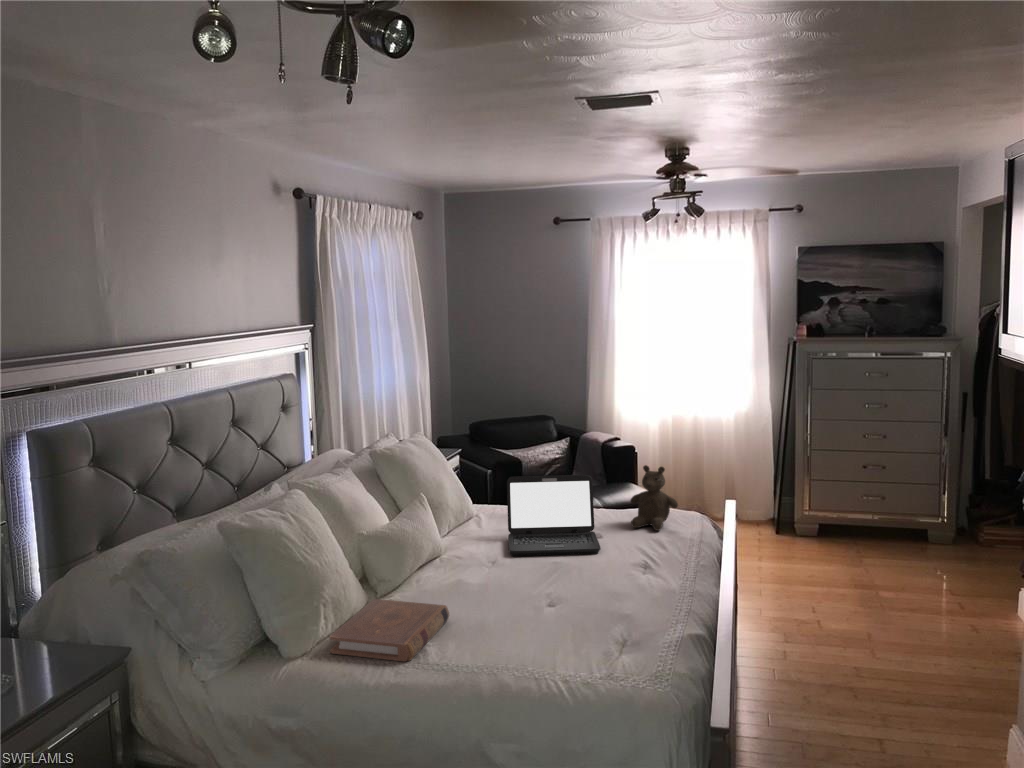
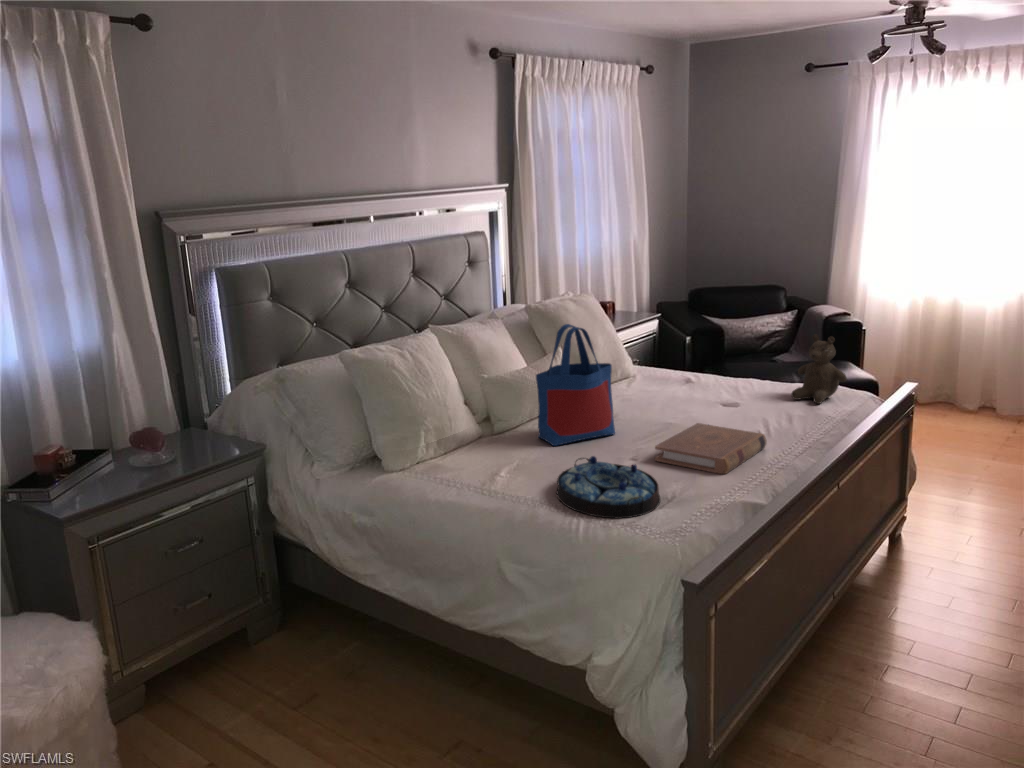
tote bag: none [421,472,497,603] -> present [536,324,615,446]
laptop: present [507,475,601,556] -> none [646,337,749,419]
book: present [330,599,449,662] -> present [655,423,767,474]
serving tray: none [487,611,601,678] -> present [556,456,661,518]

